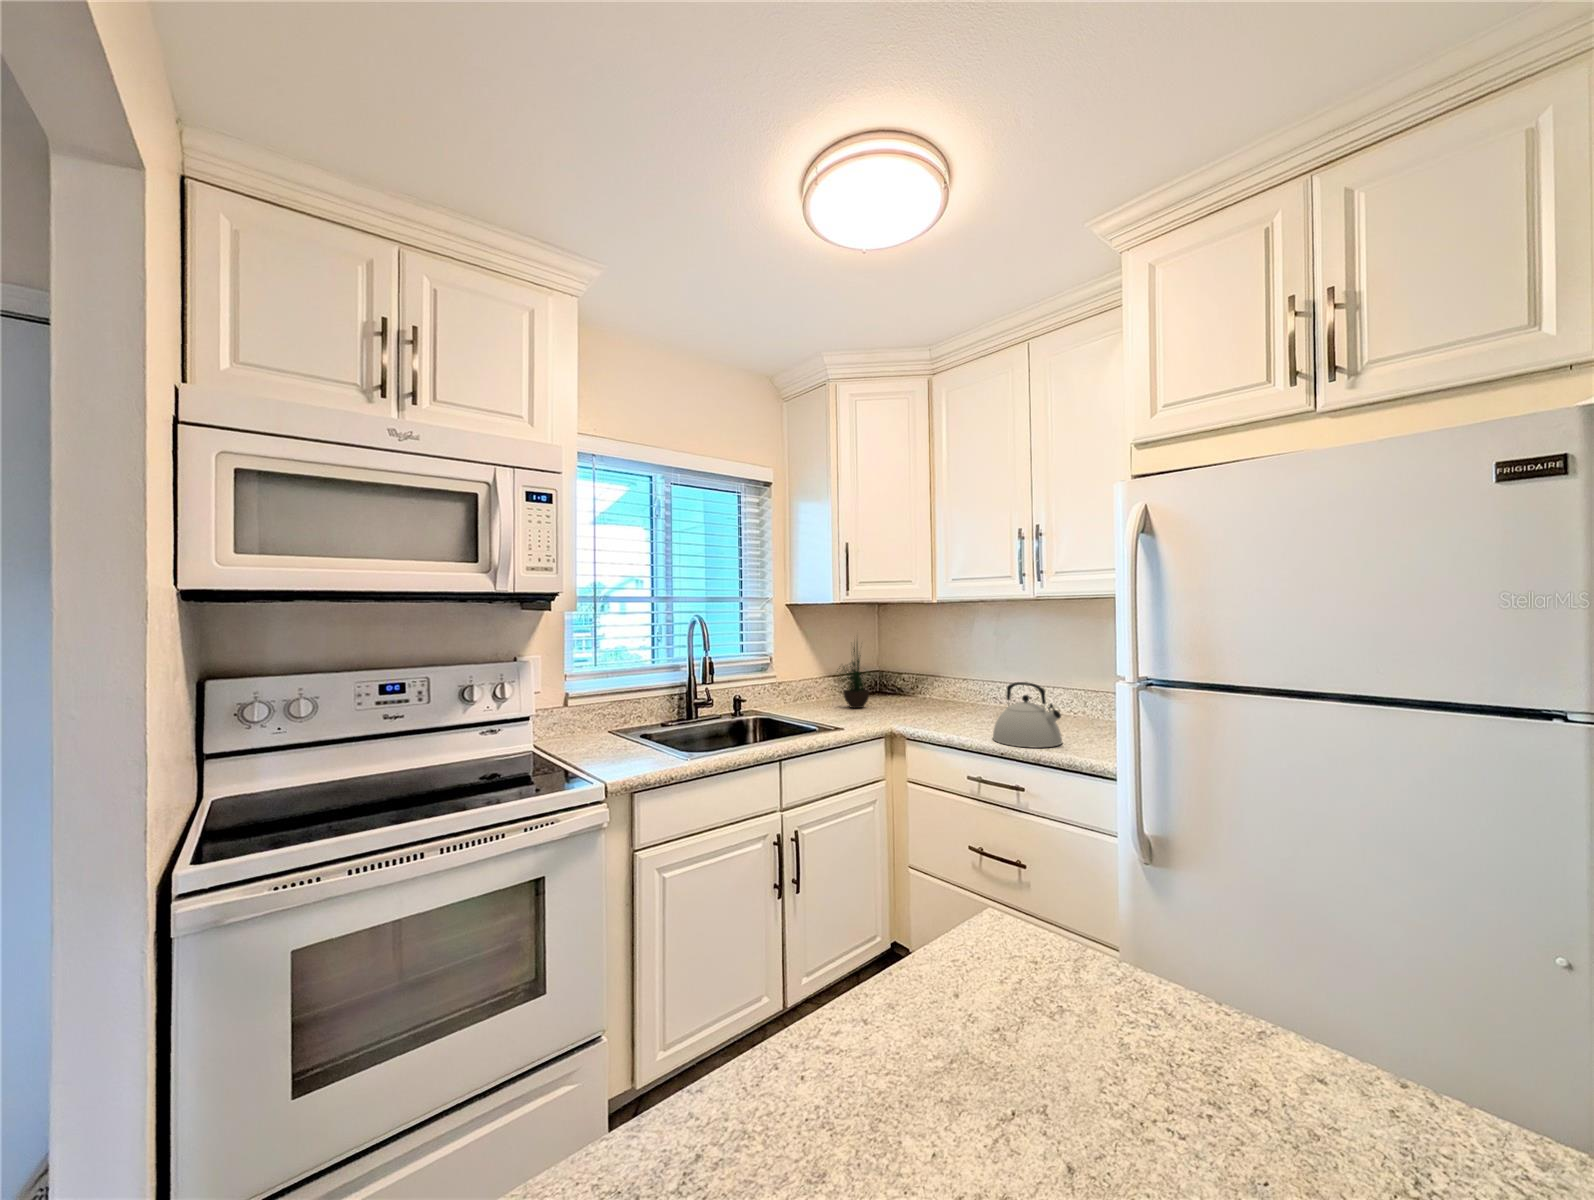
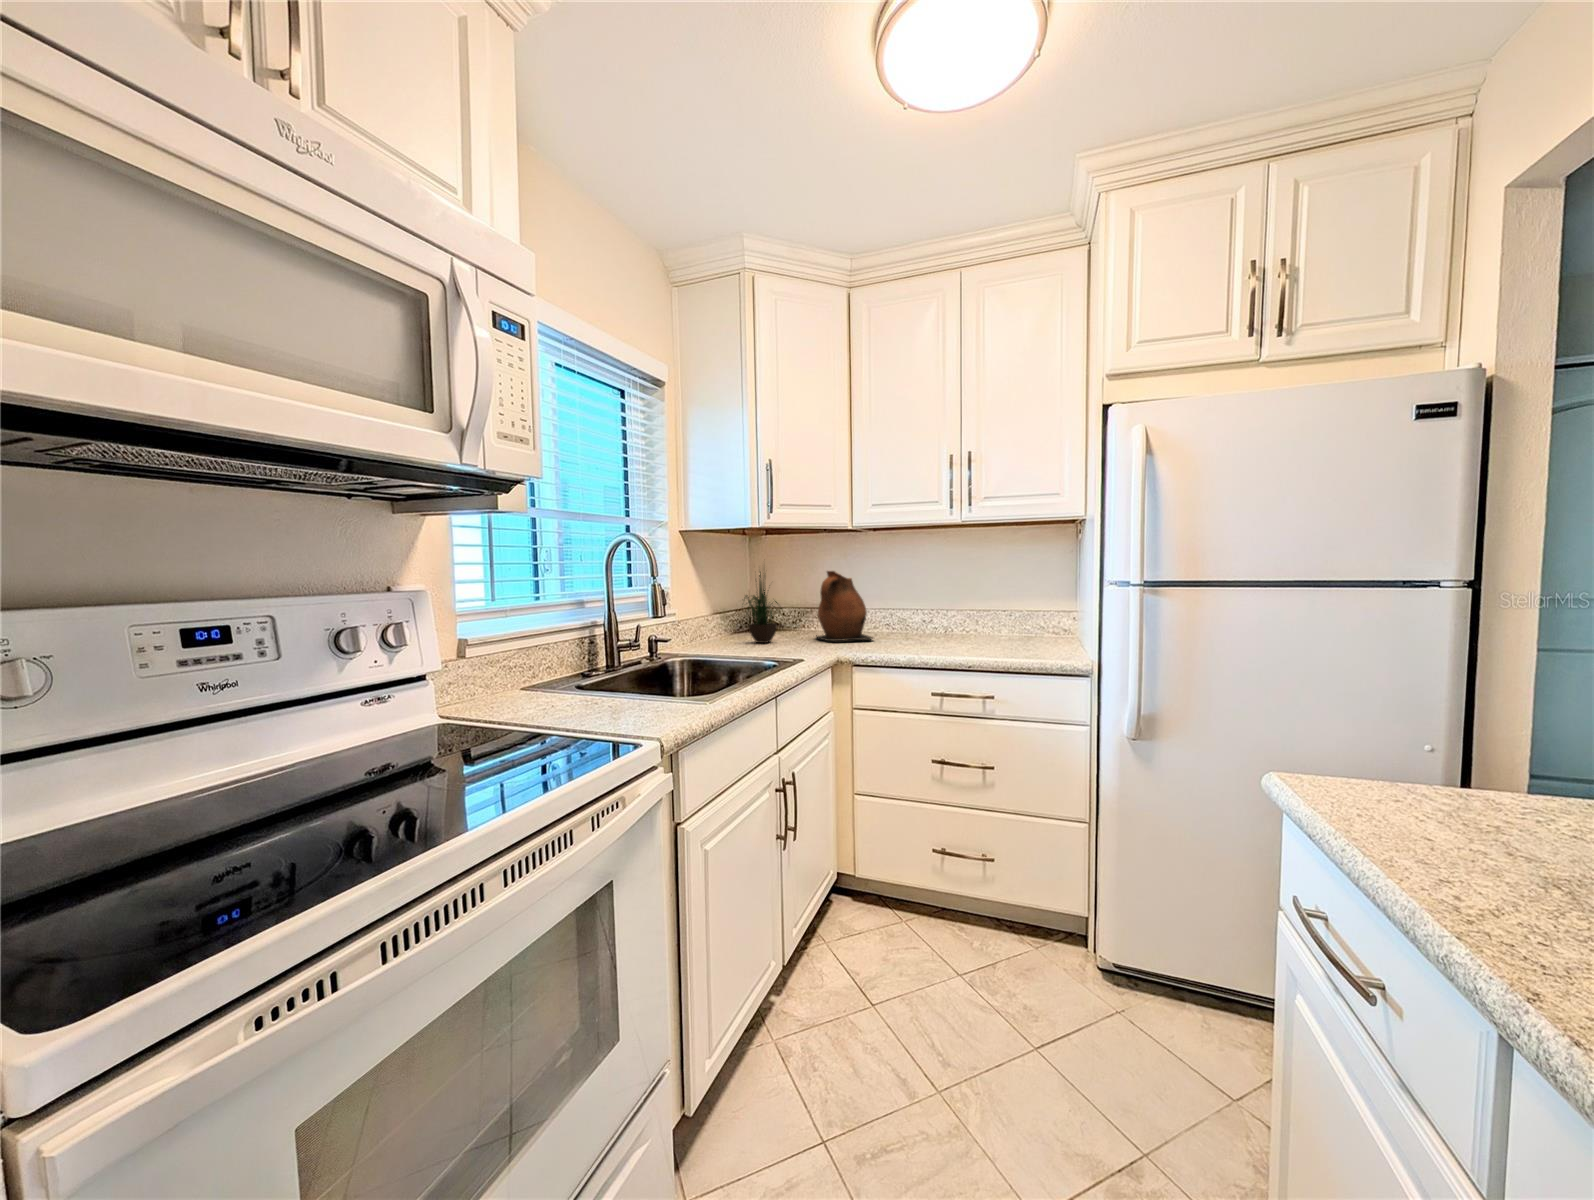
ceramic pitcher: none [905,644,961,715] -> present [816,571,873,641]
kettle: present [993,682,1062,748] -> none [948,599,1016,659]

